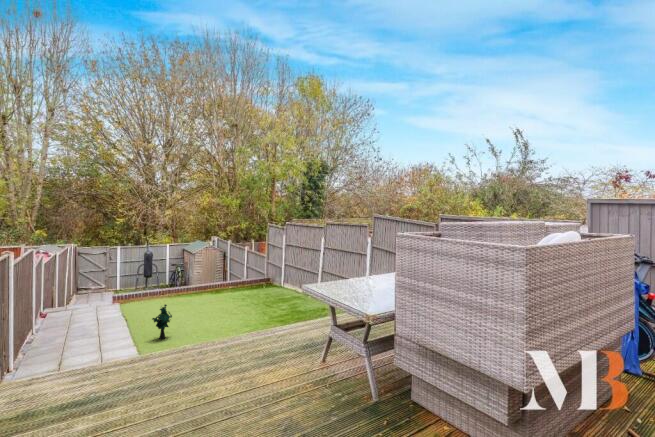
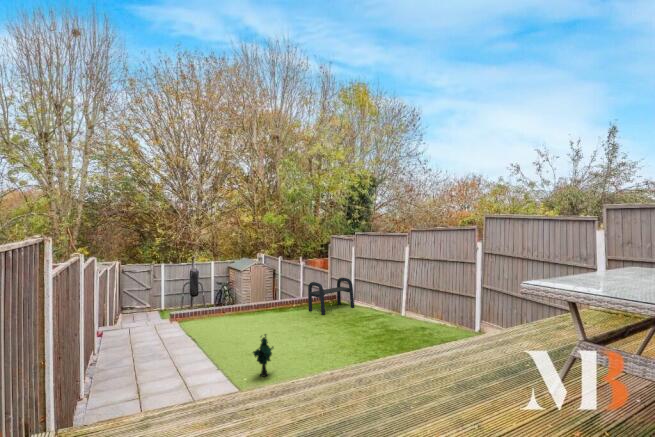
bench: none [241,263,284,296] -> present [308,278,354,315]

